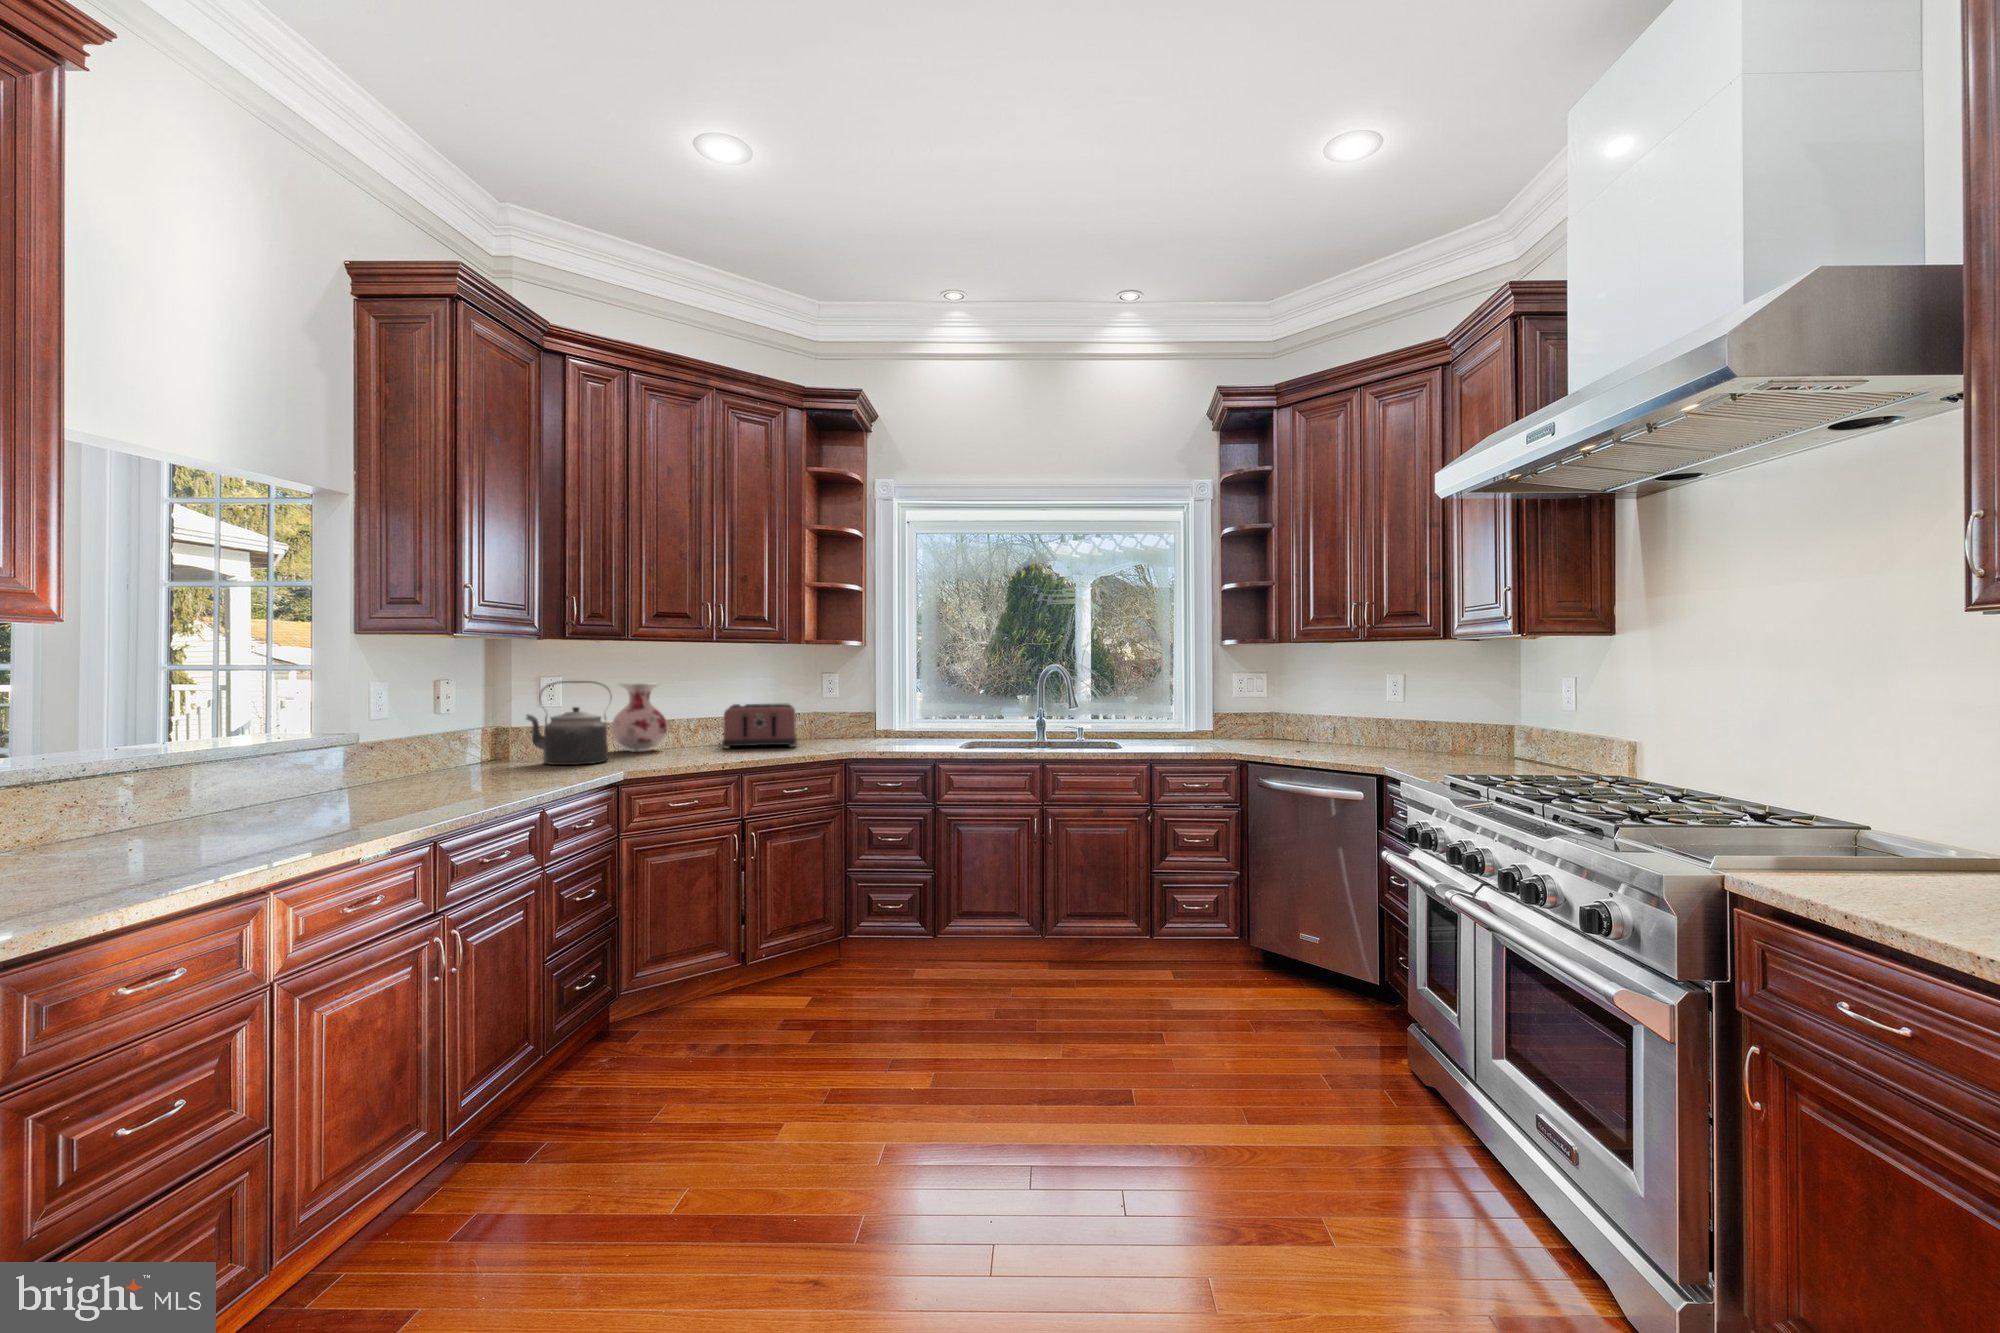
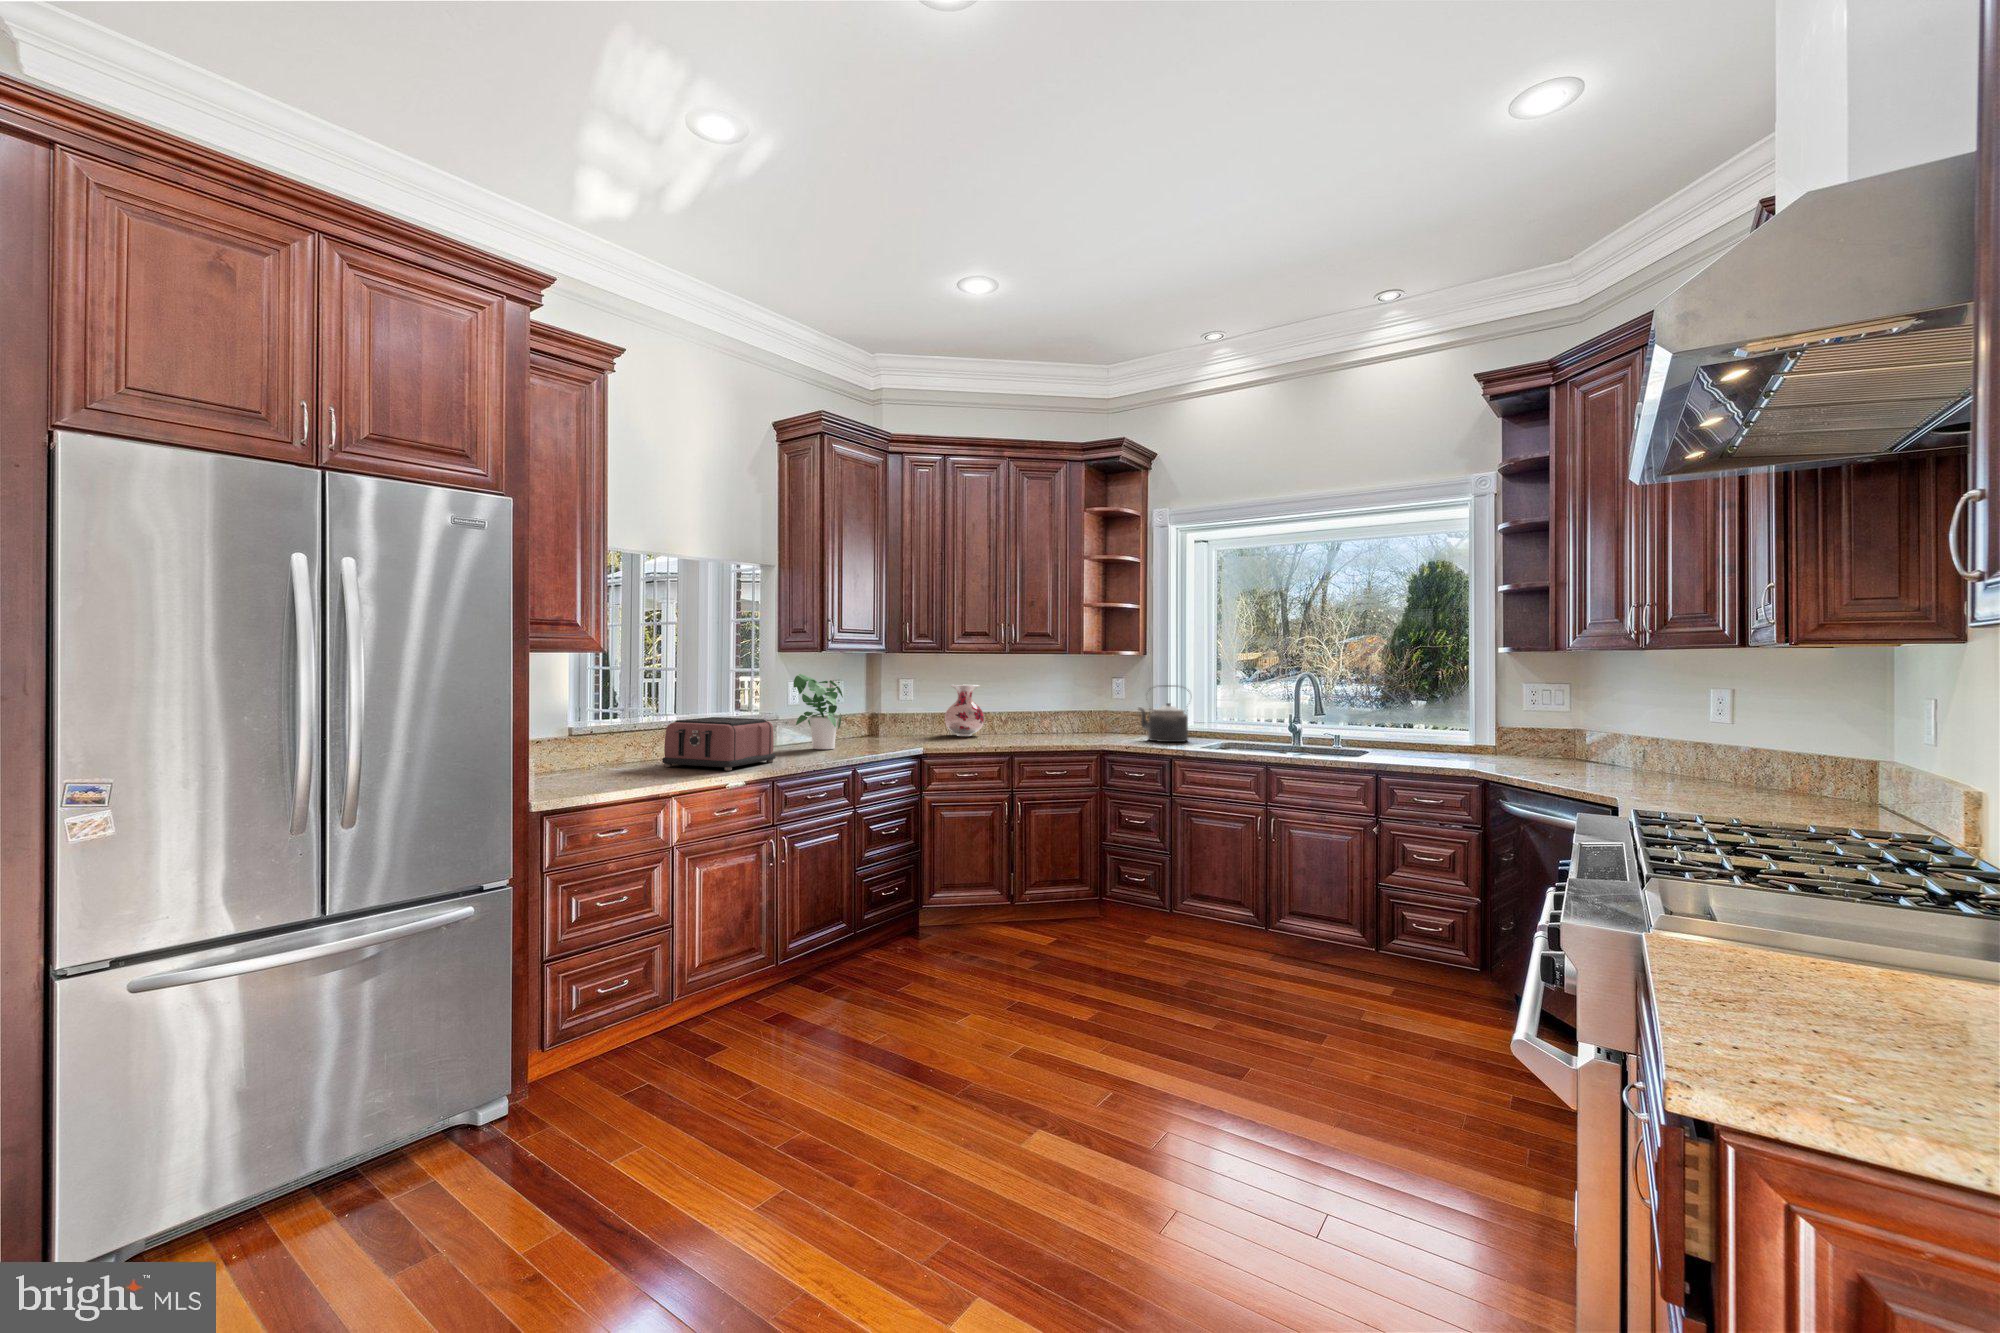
potted plant: none [408,669,496,784] -> present [793,674,843,749]
kettle: present [526,681,610,765] -> present [1138,685,1189,742]
toaster: present [722,703,797,749] -> present [662,717,775,771]

